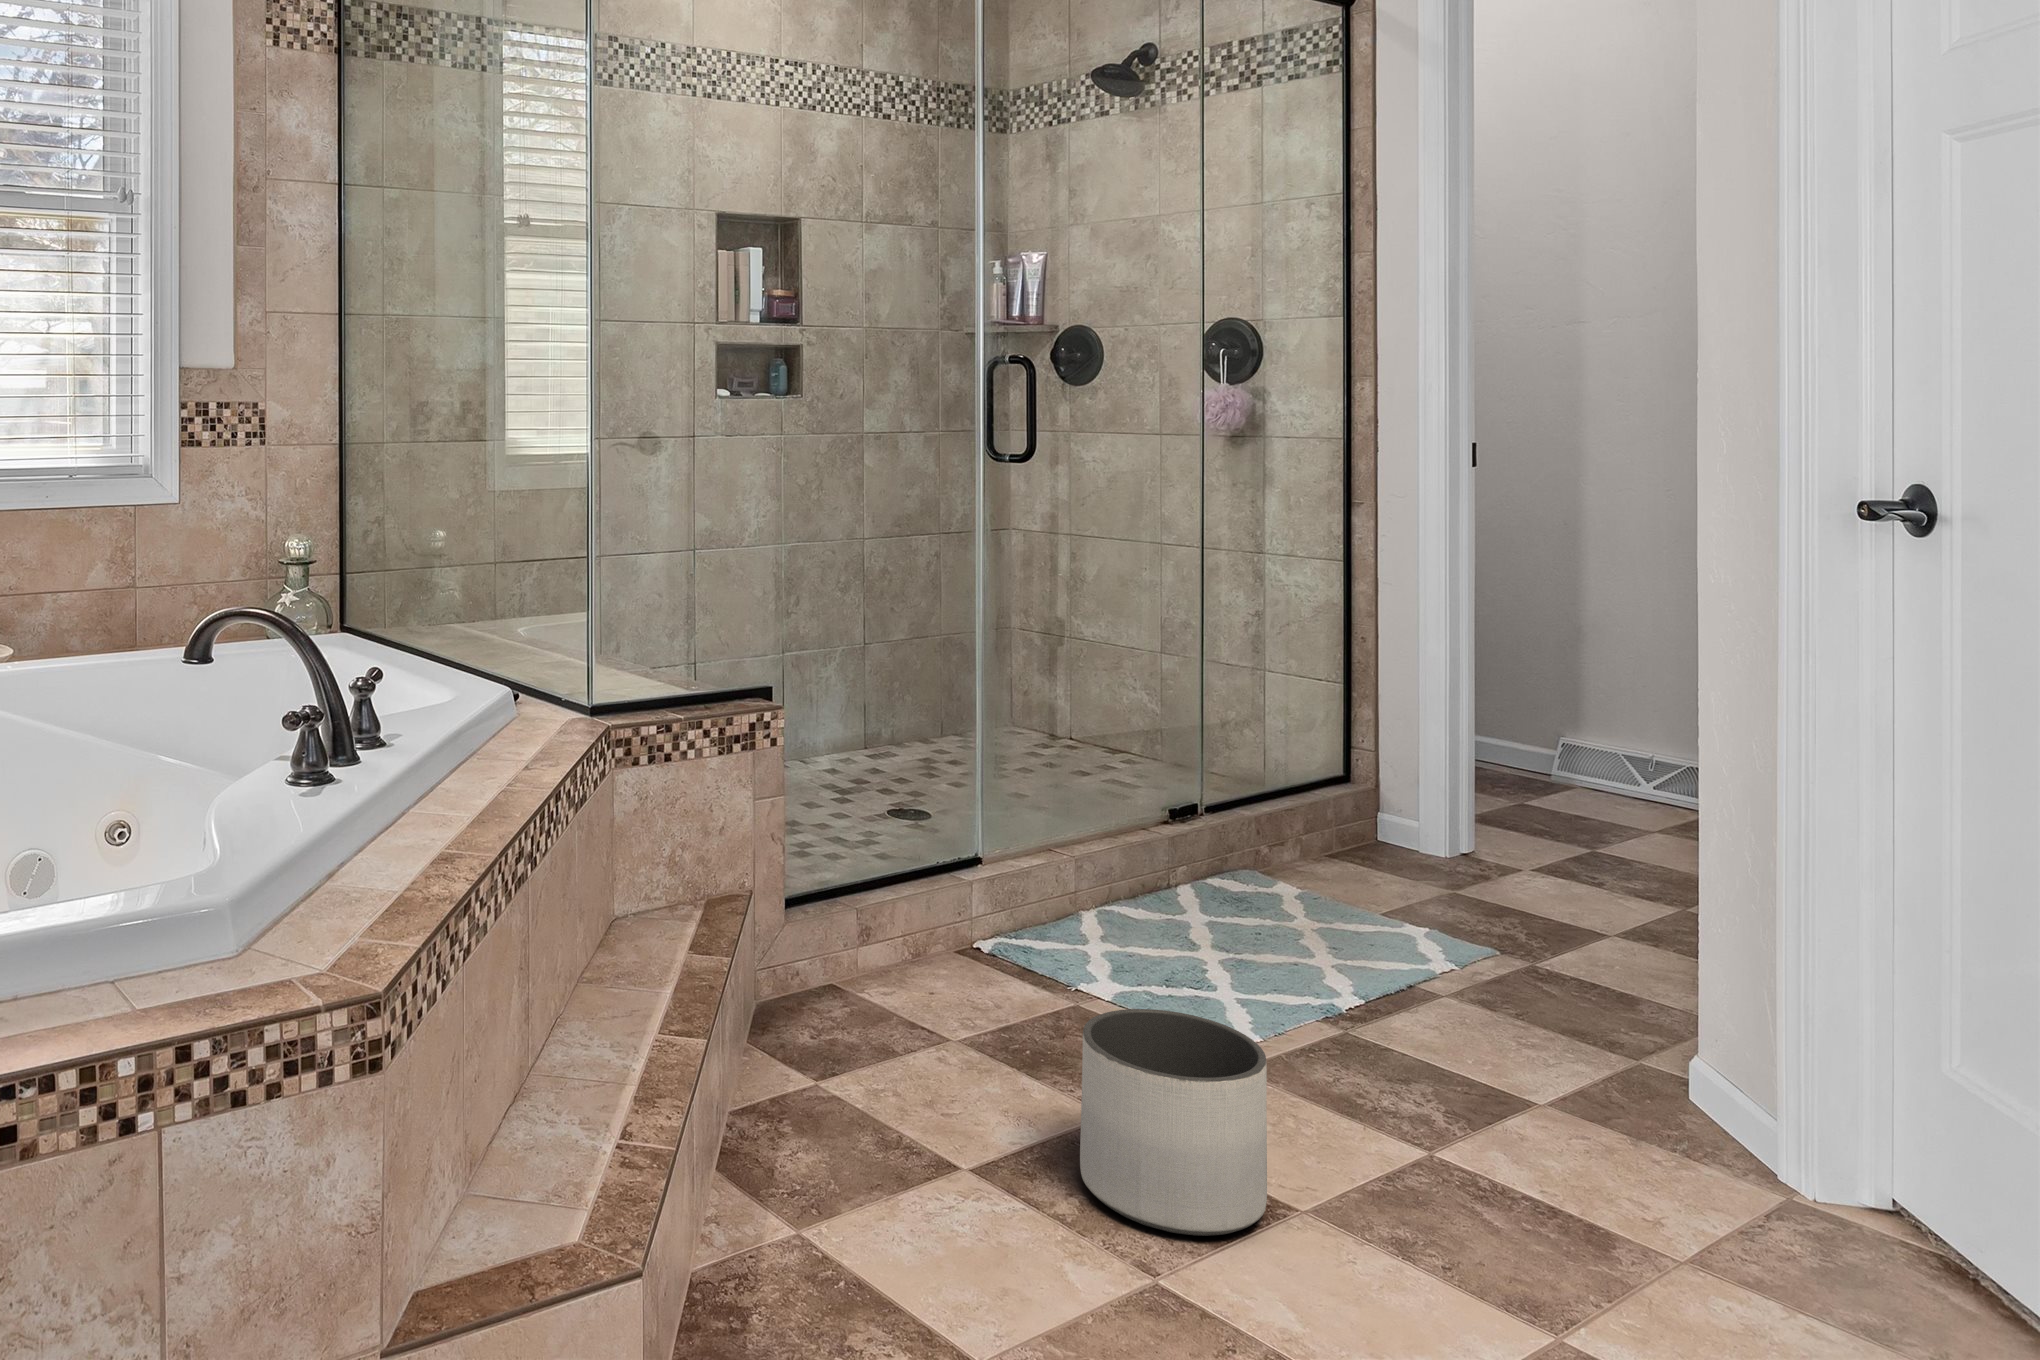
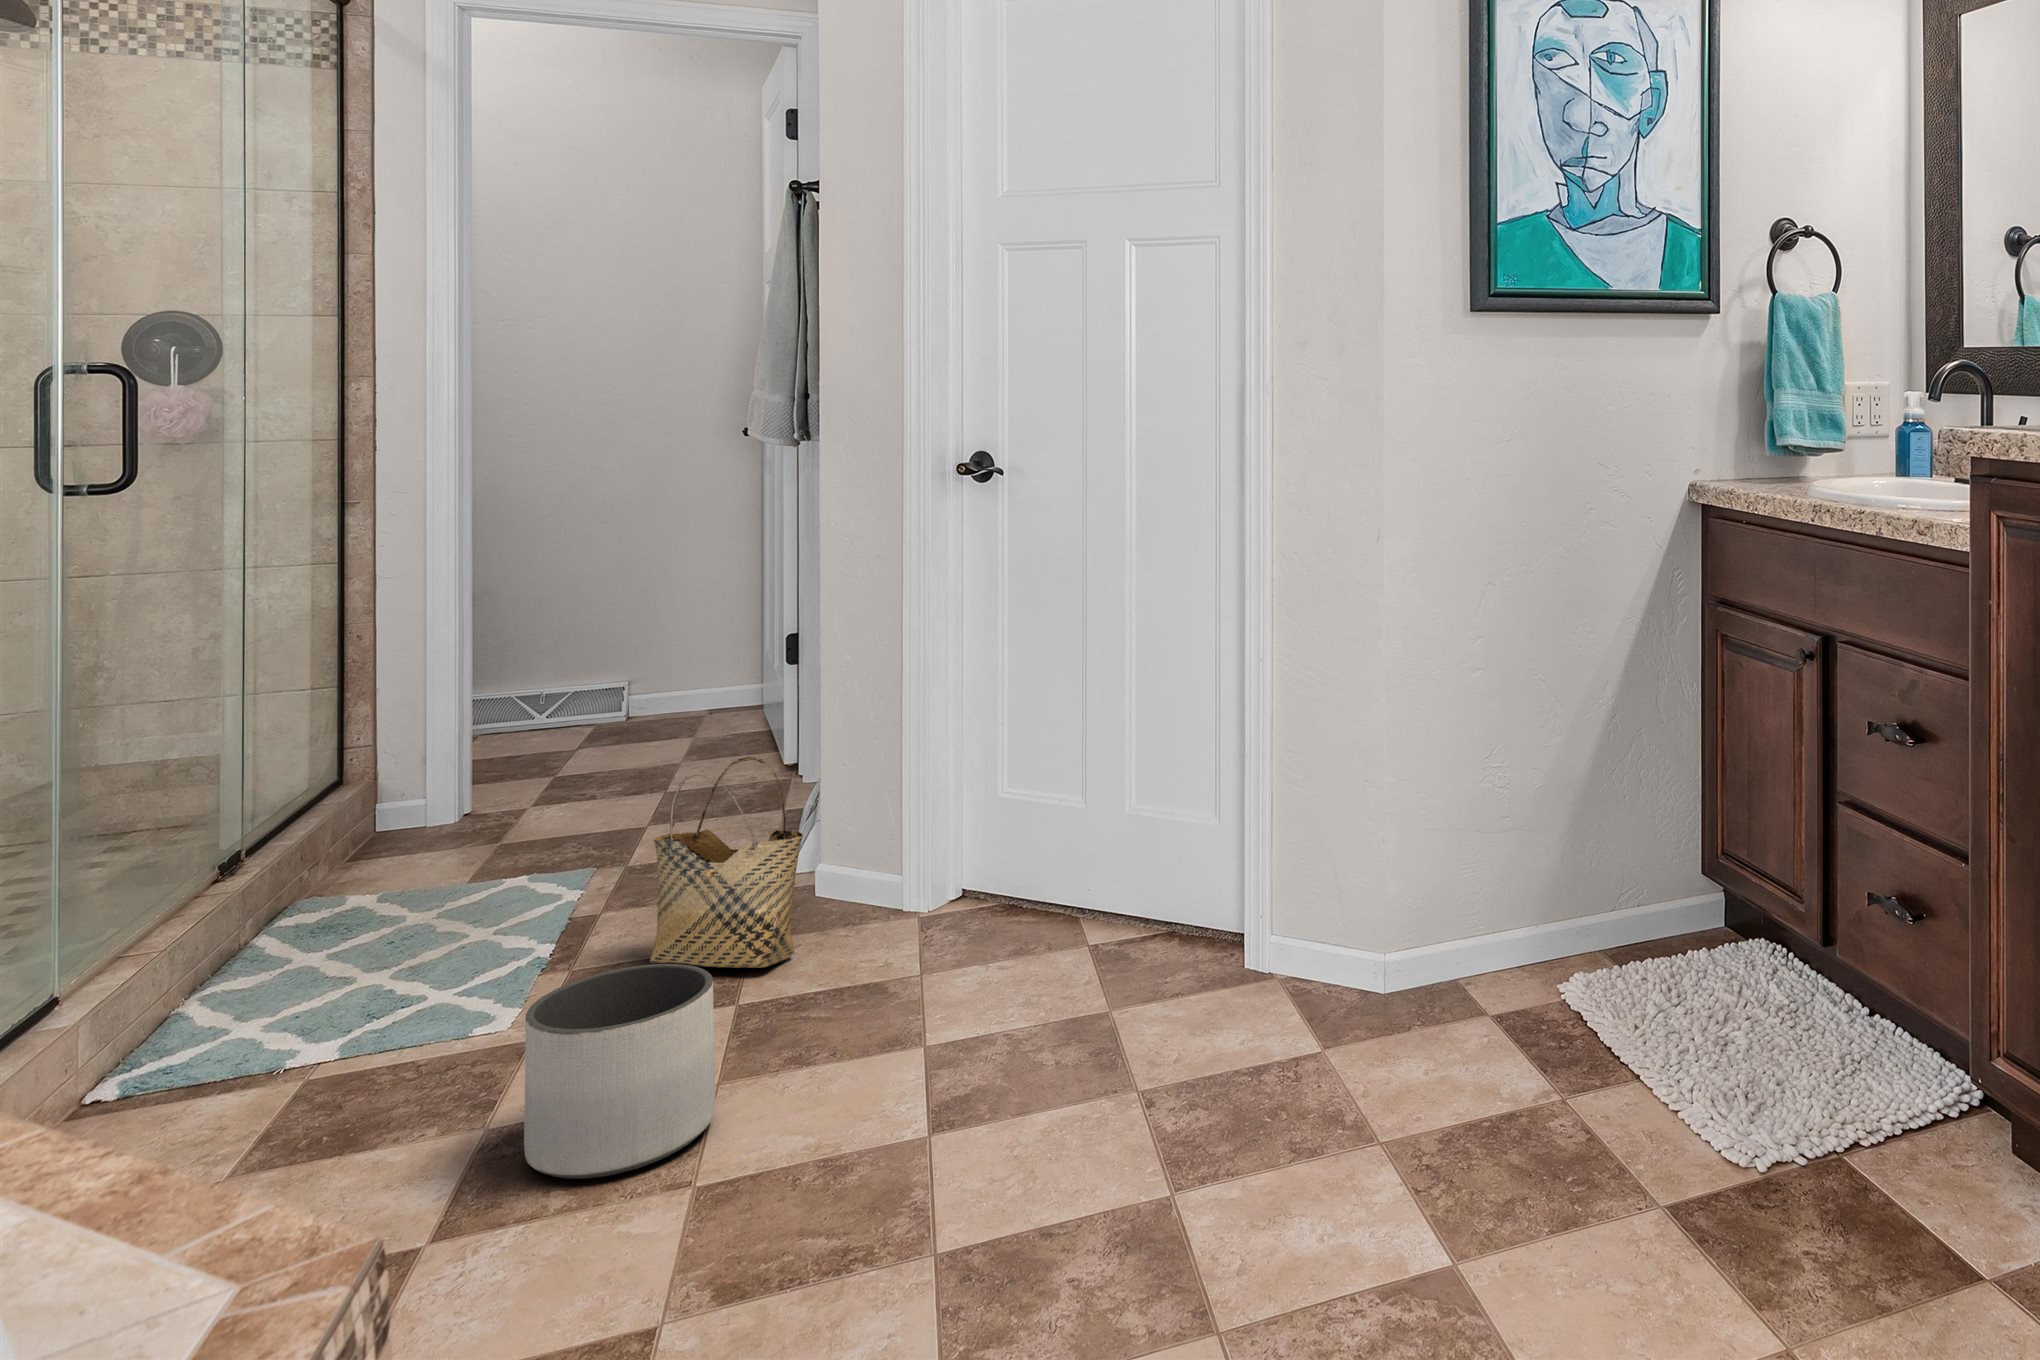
woven basket: none [1405,858,1569,1132] -> present [650,757,803,968]

